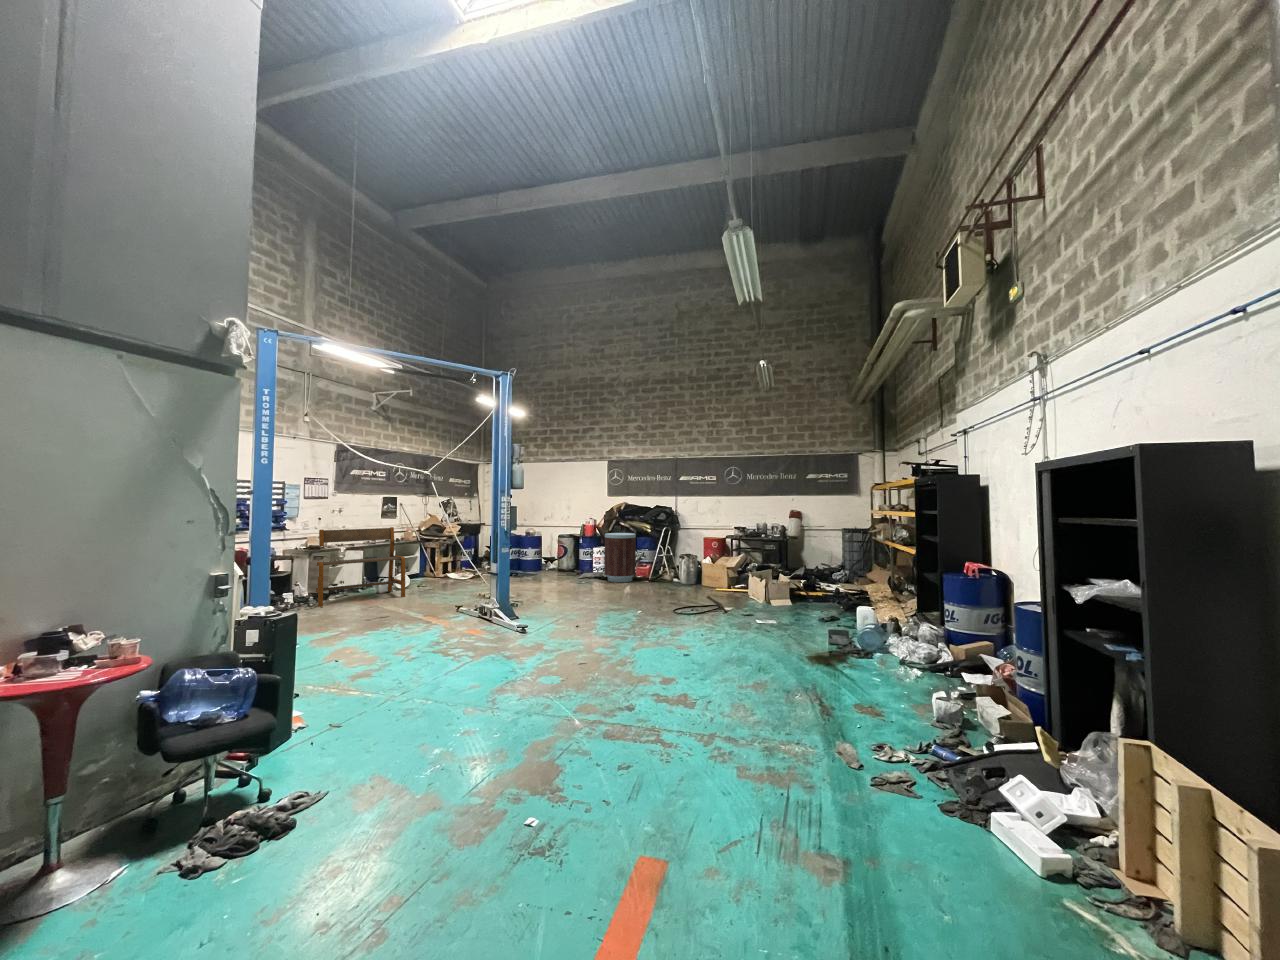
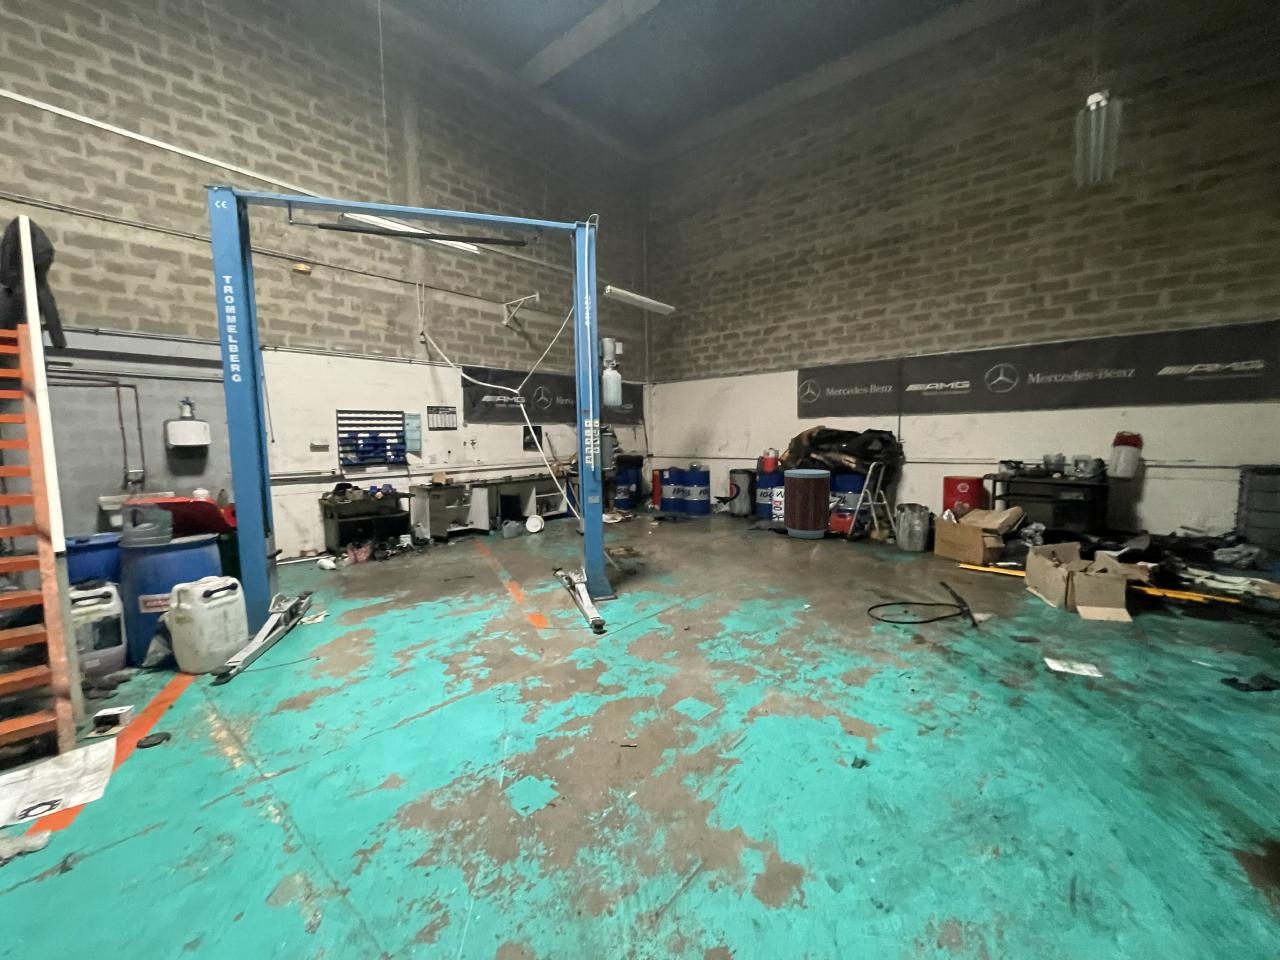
bench: present [316,527,405,607] -> none [440,461,533,550]

